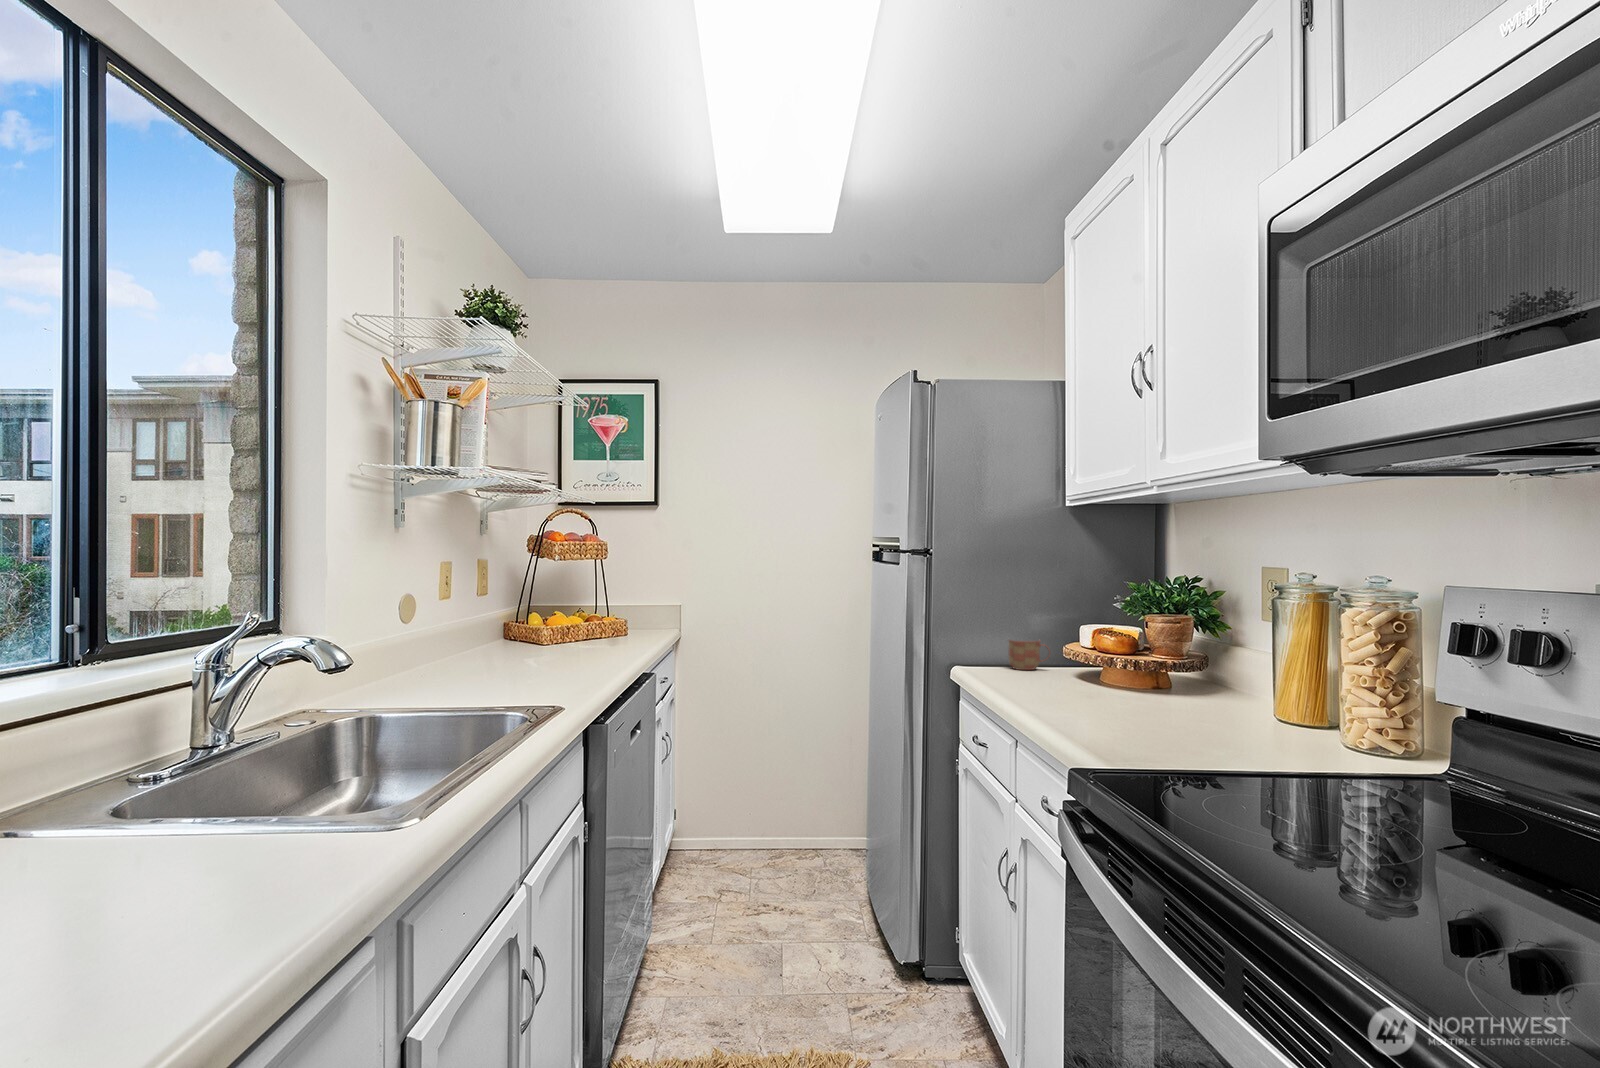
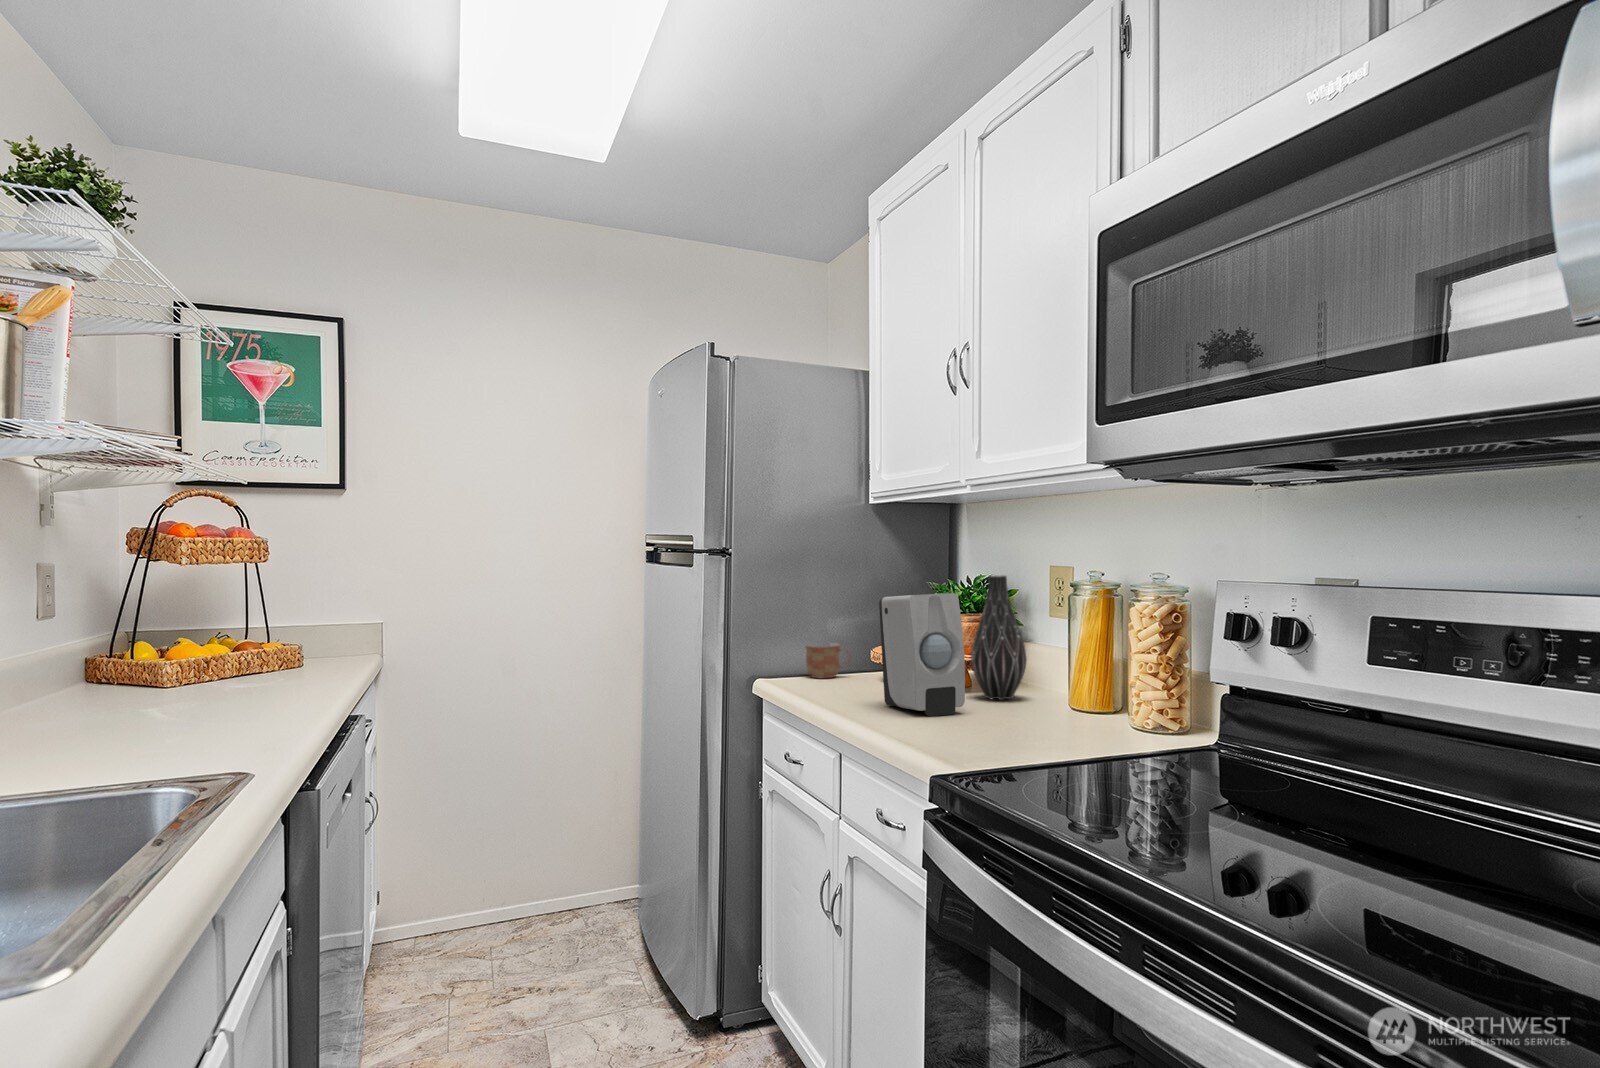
vase: none [1167,579,1226,702] -> present [971,575,1027,700]
soap dispenser: none [1072,593,1157,712] -> present [879,593,965,716]

